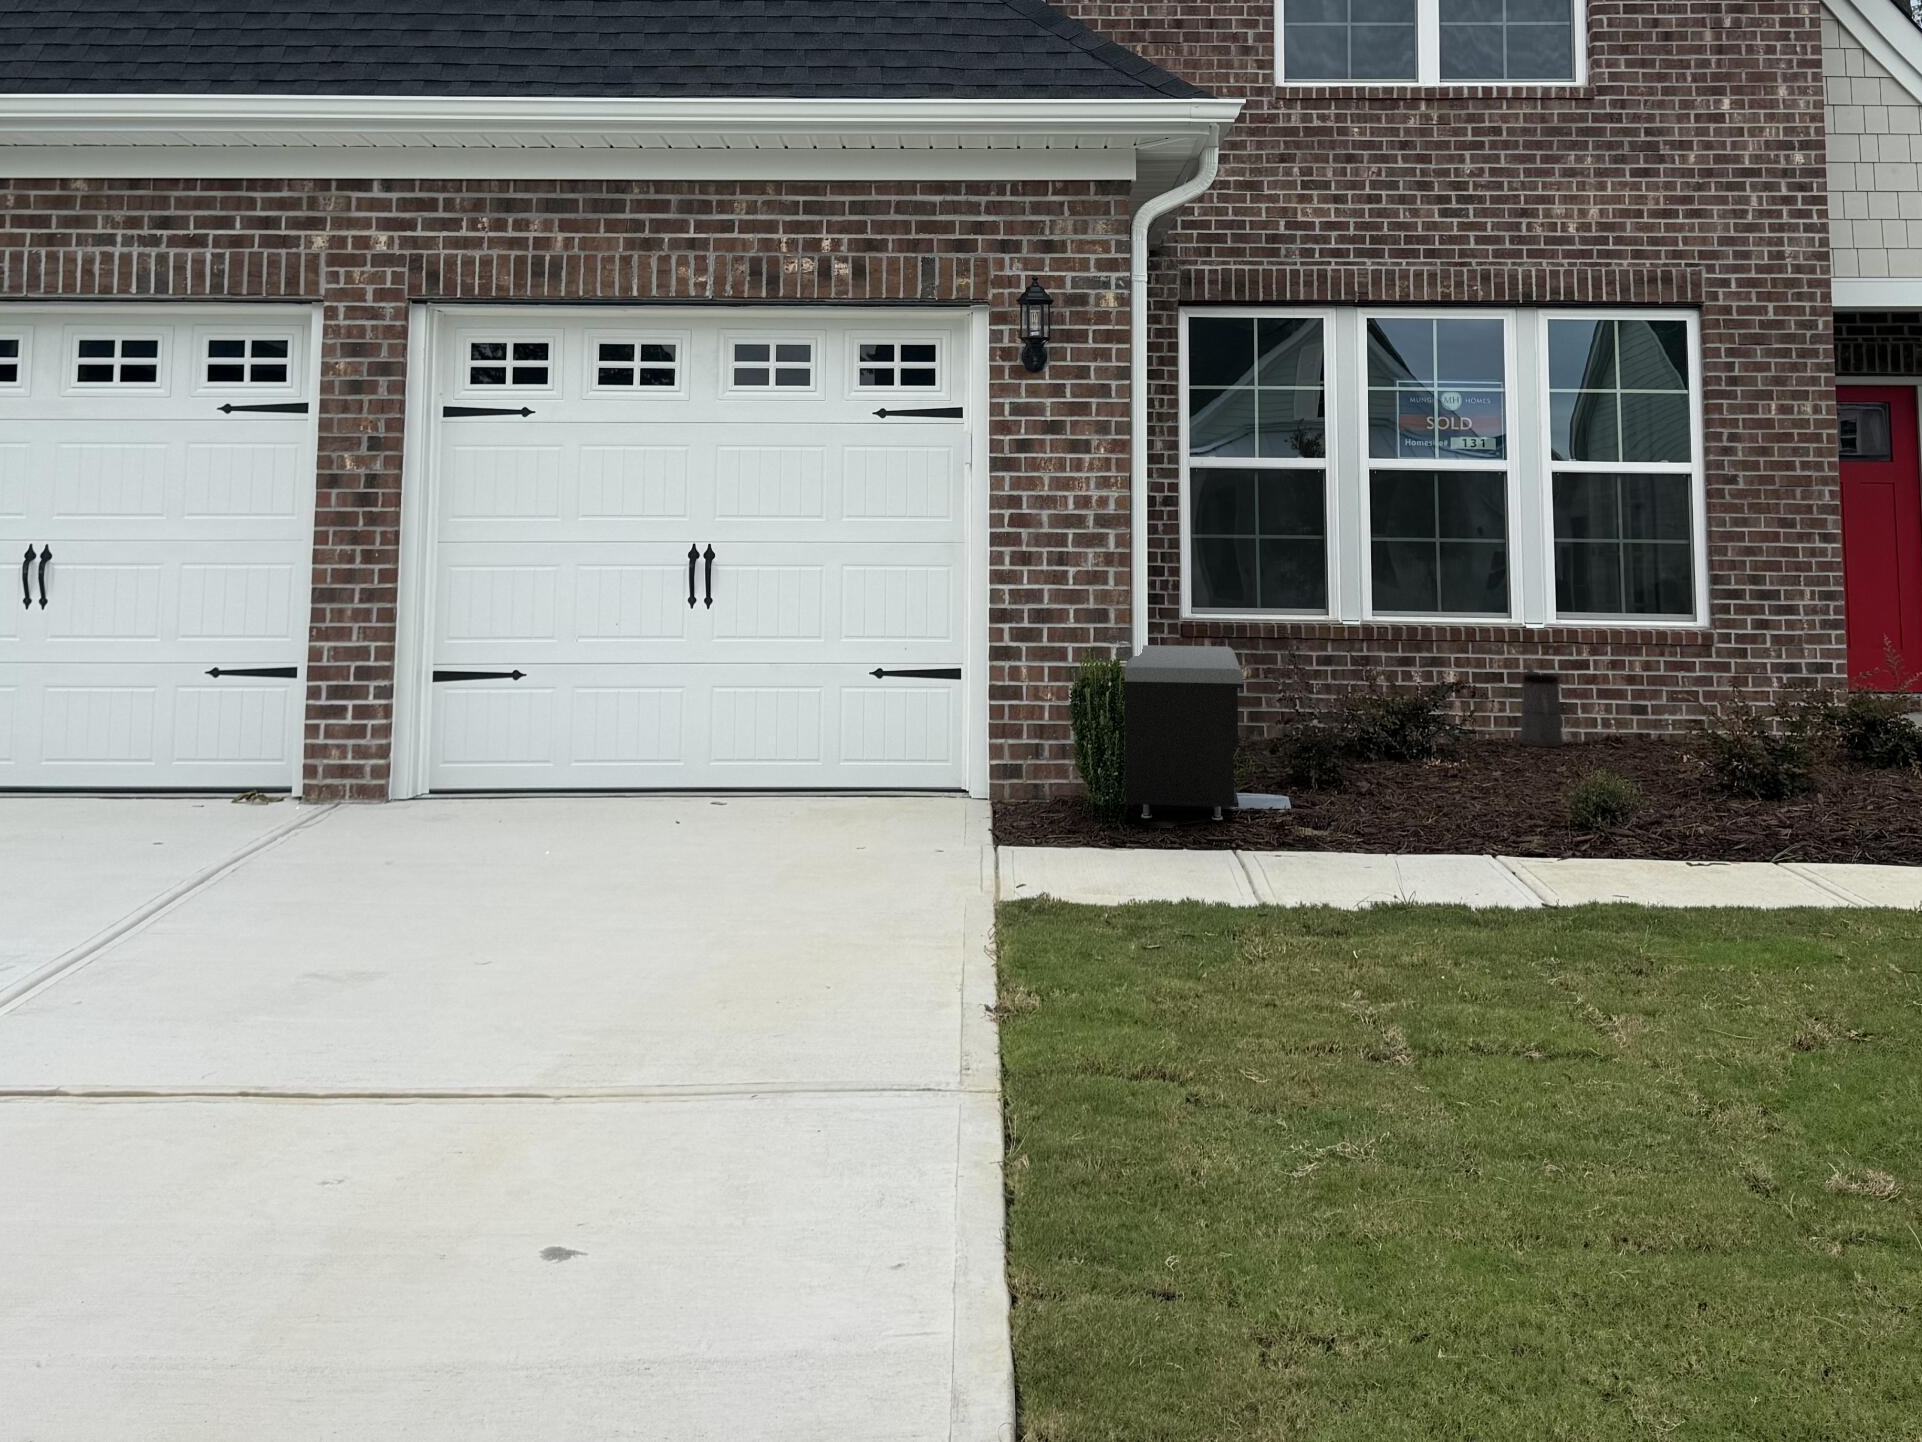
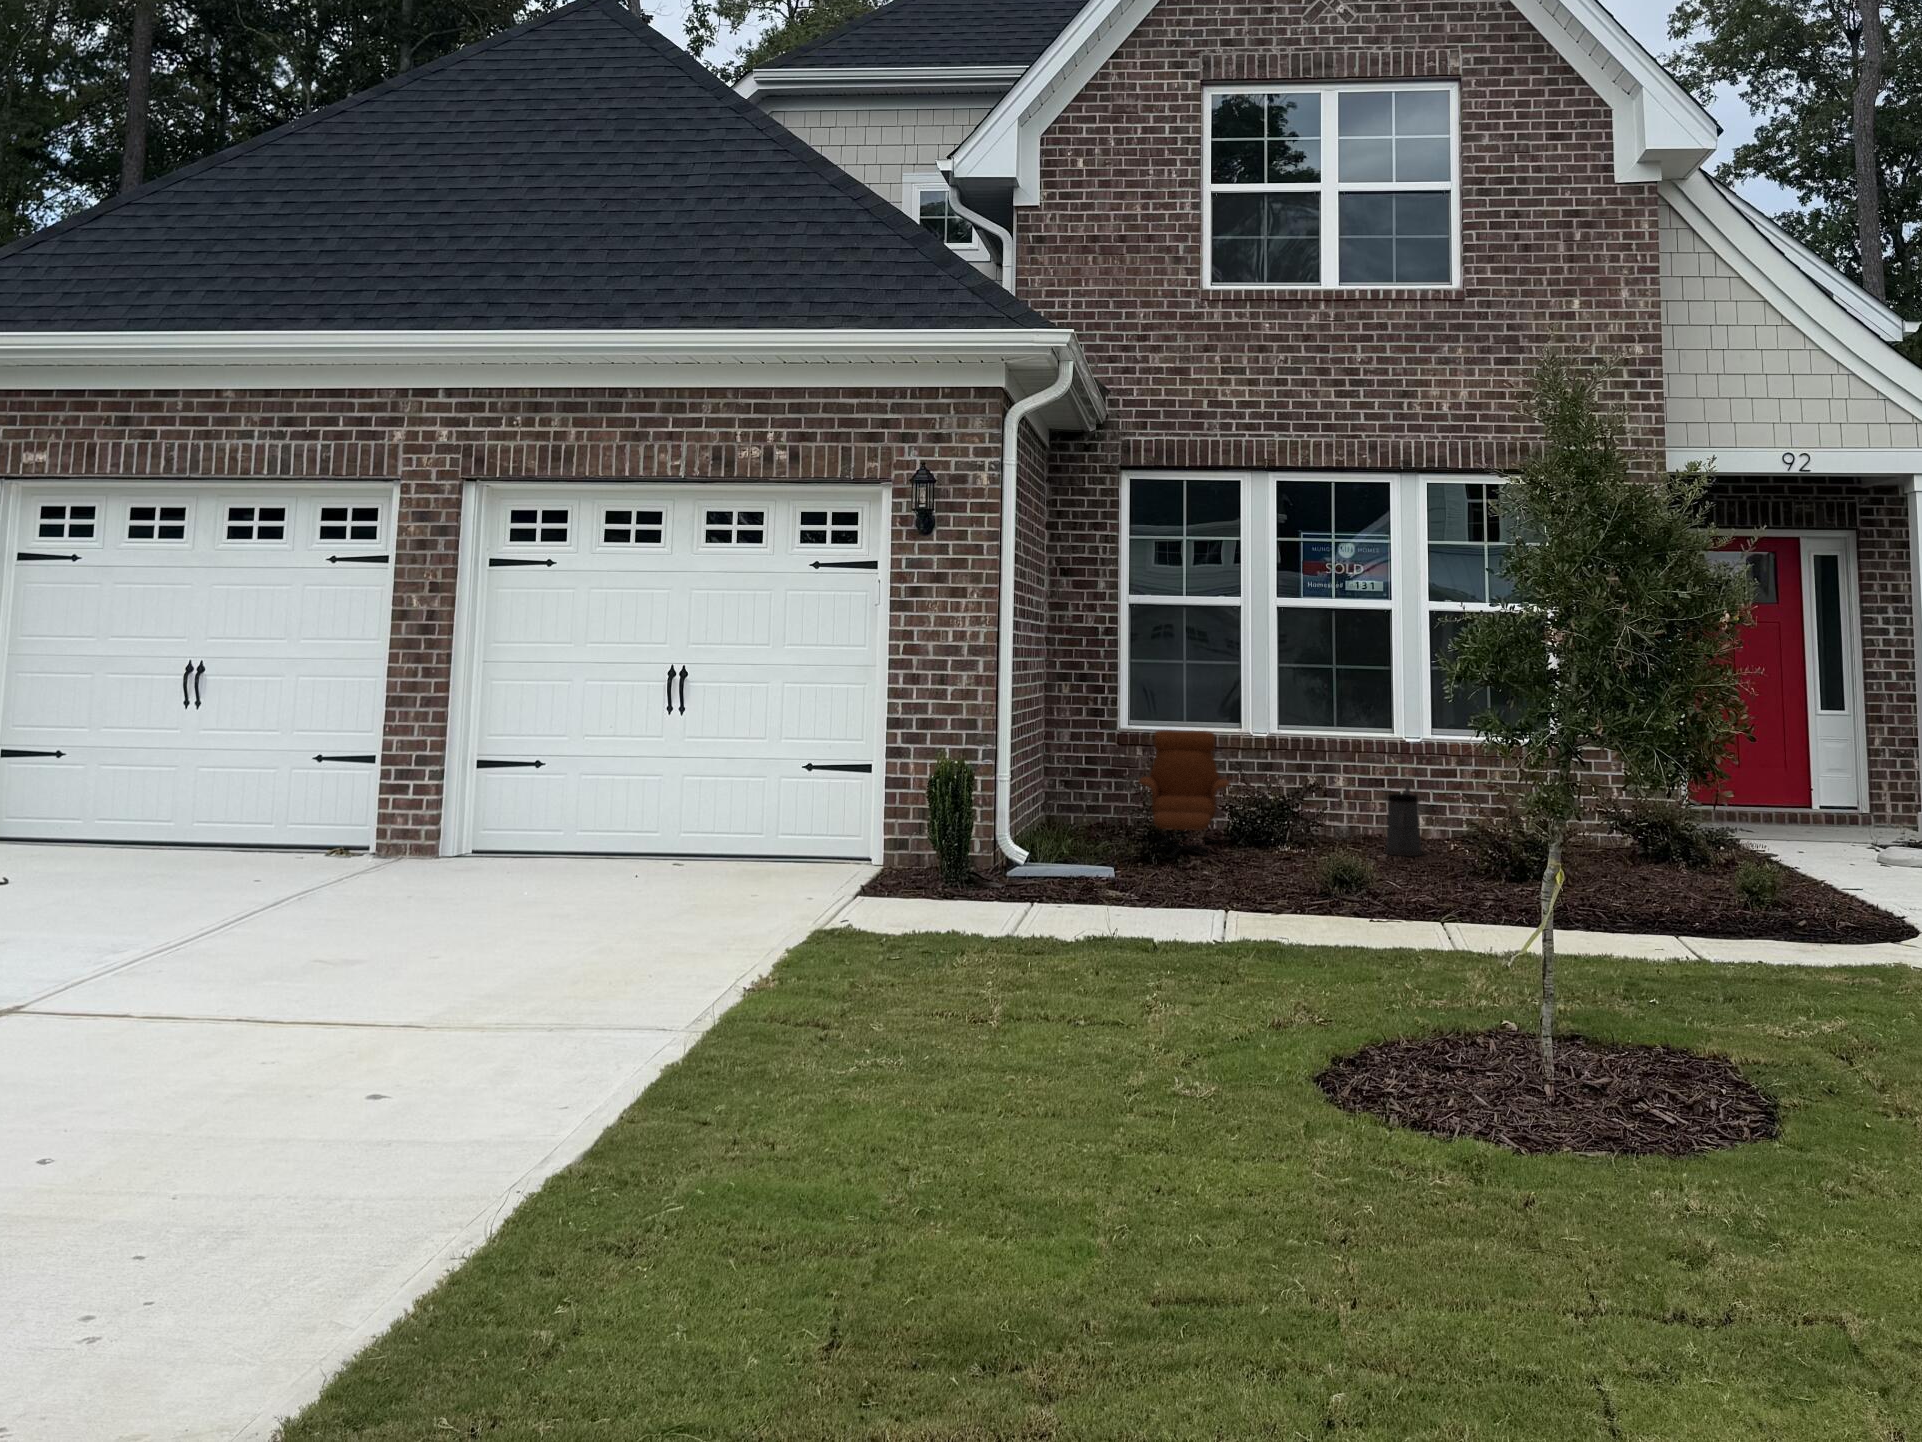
lounge chair: none [1221,606,1332,756] -> present [1138,730,1230,856]
storage bench: present [1125,645,1243,820] -> none [979,757,1098,896]

